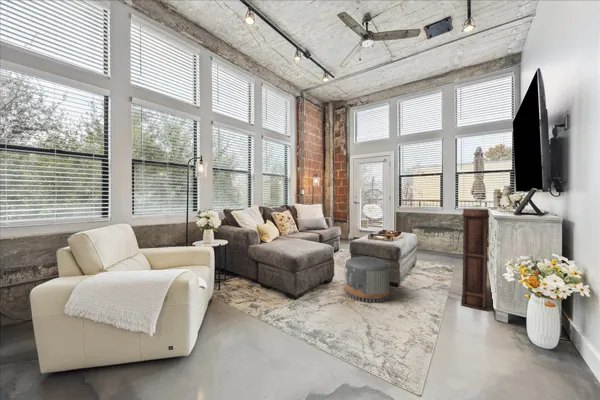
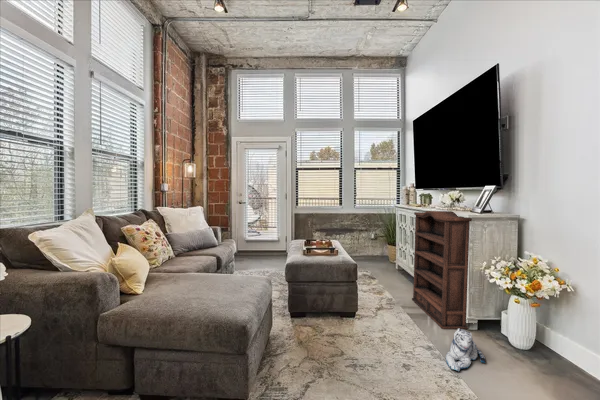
pouf: present [345,256,390,302] -> none [309,287,376,368]
plush toy: none [428,295,473,325] -> present [446,329,485,371]

